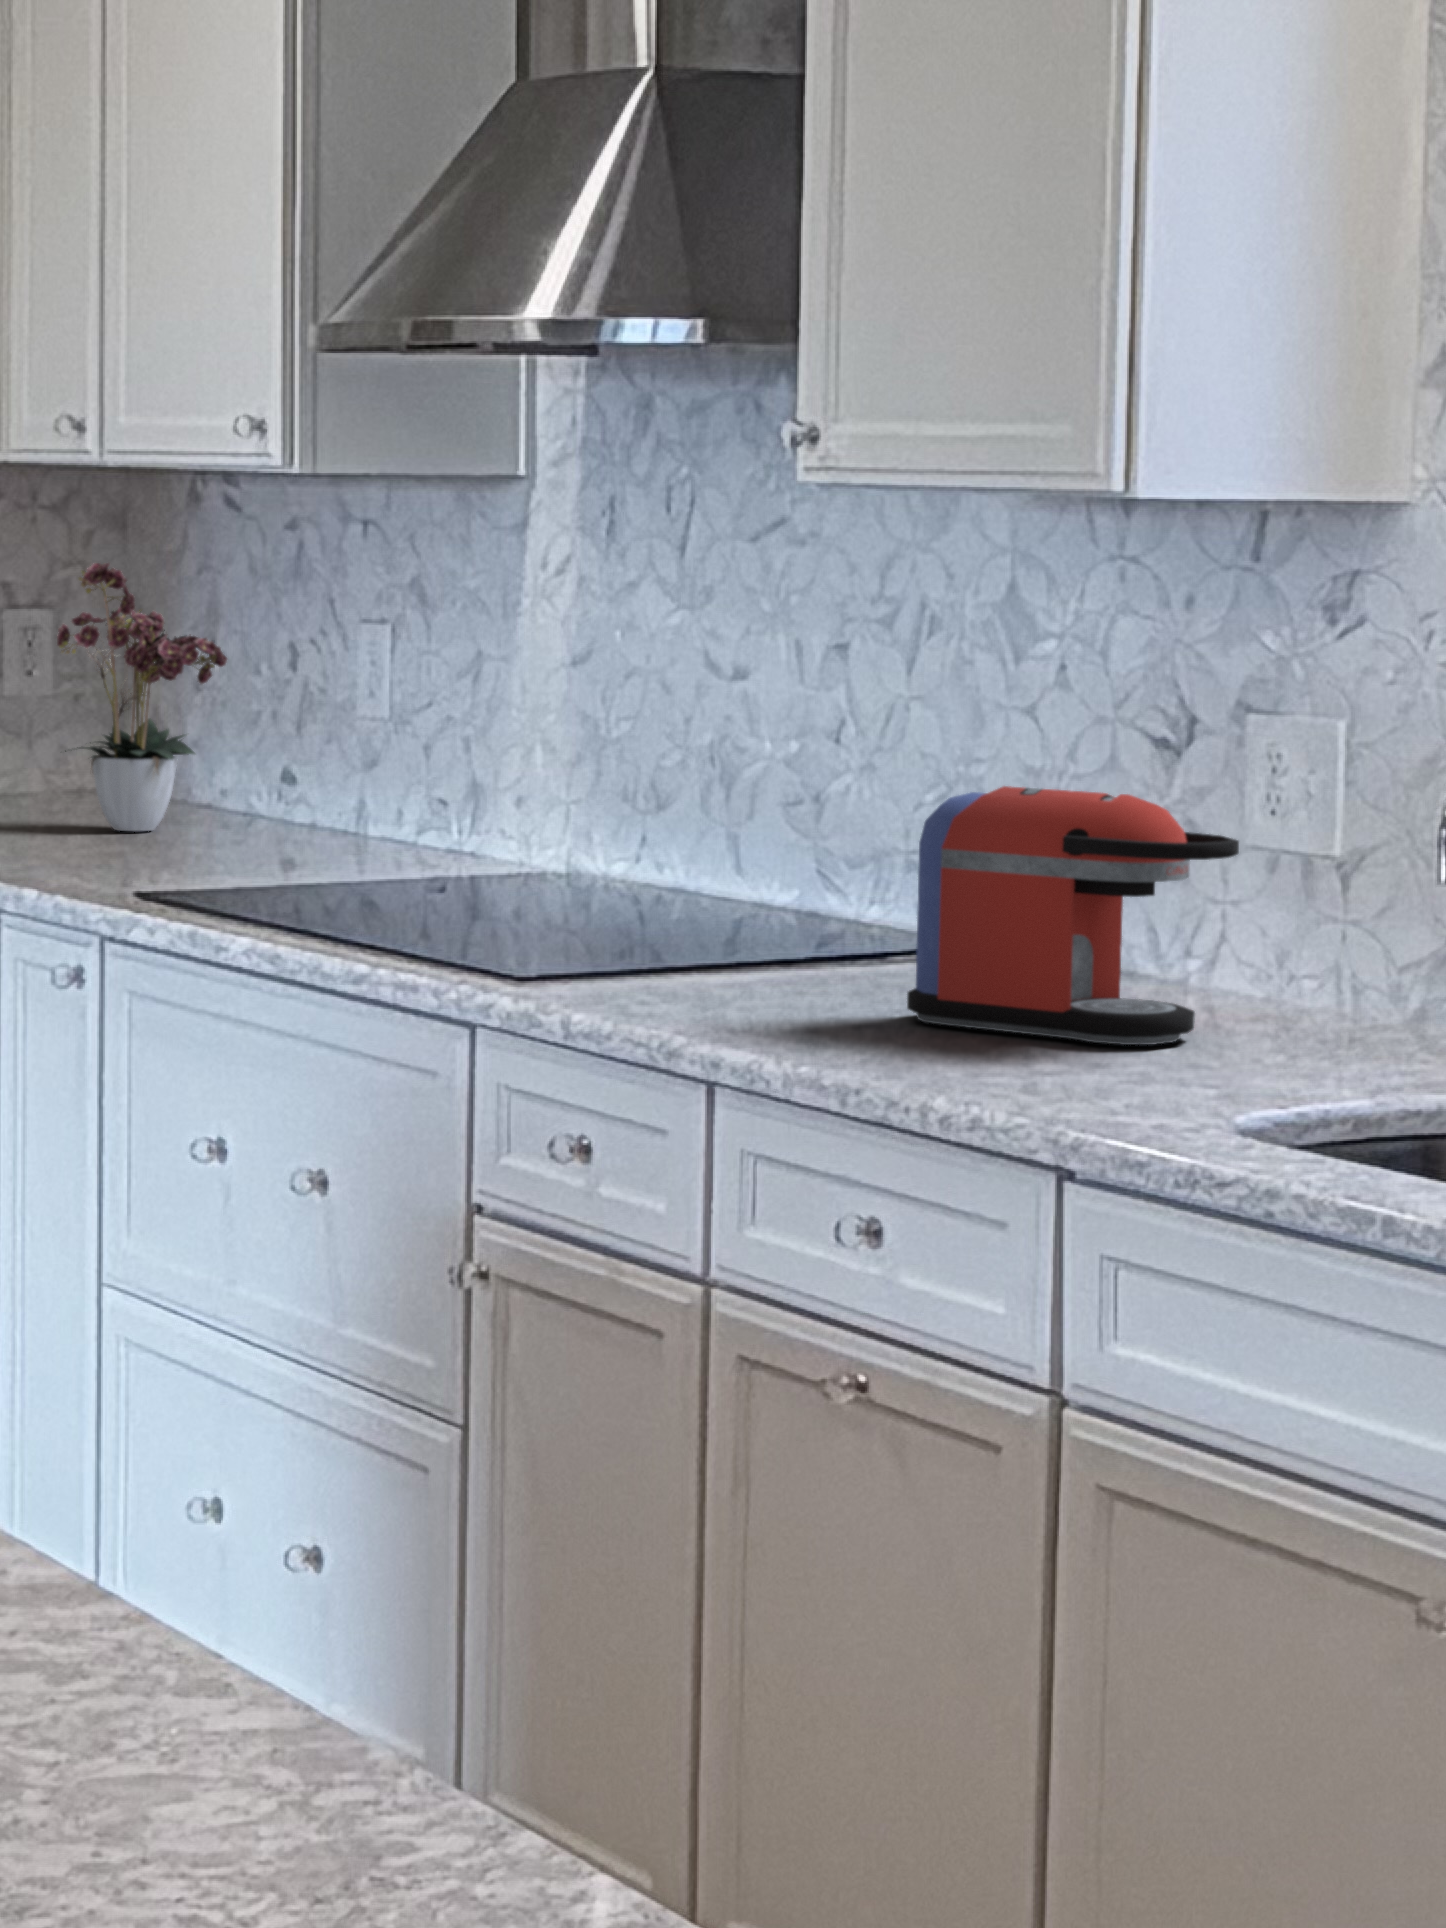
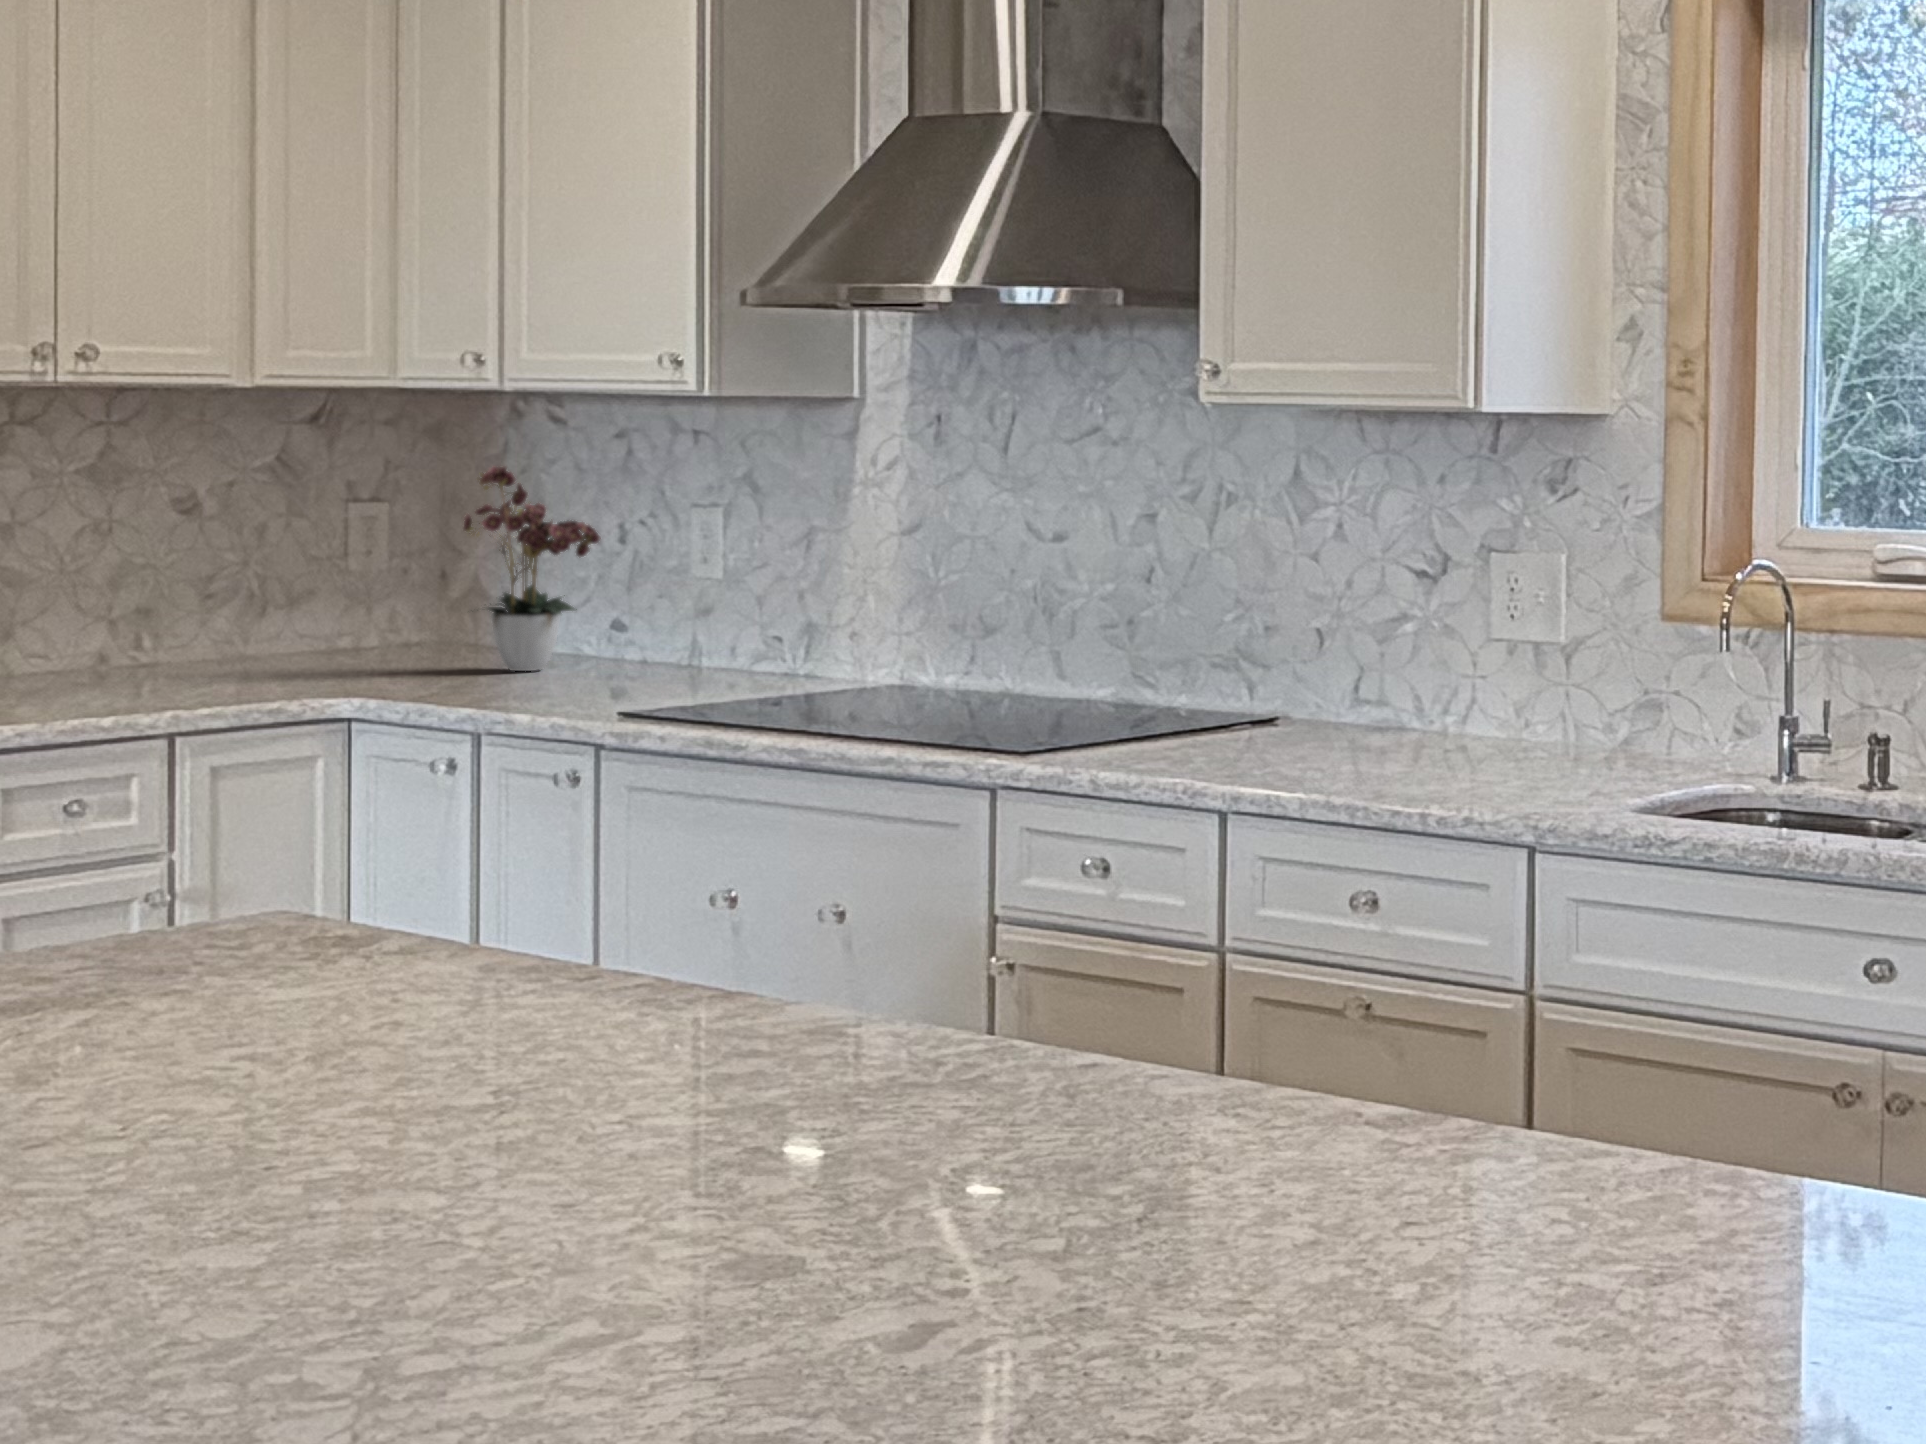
coffee maker: present [907,786,1239,1045] -> none [1311,603,1538,769]

